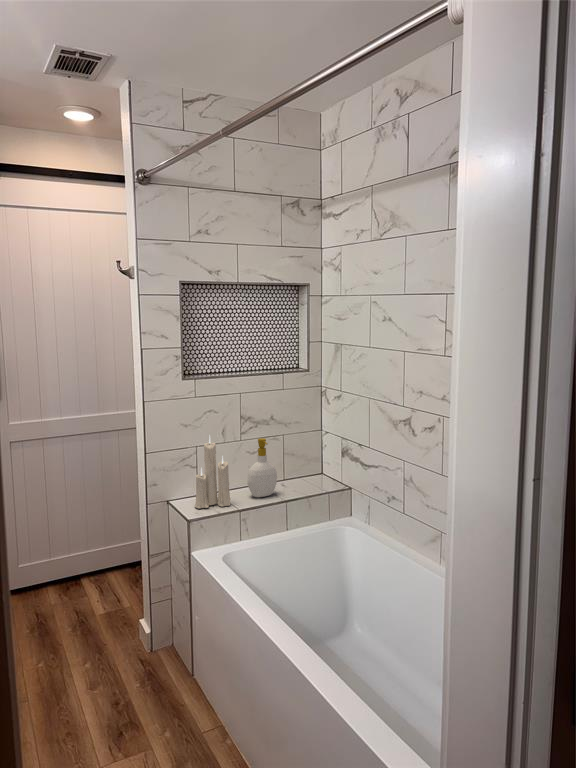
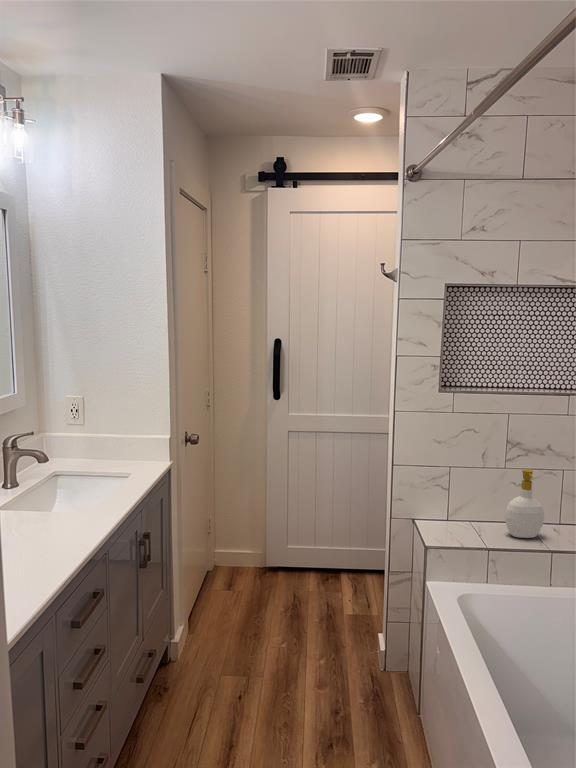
candle: present [195,437,230,509] -> none [438,451,481,539]

